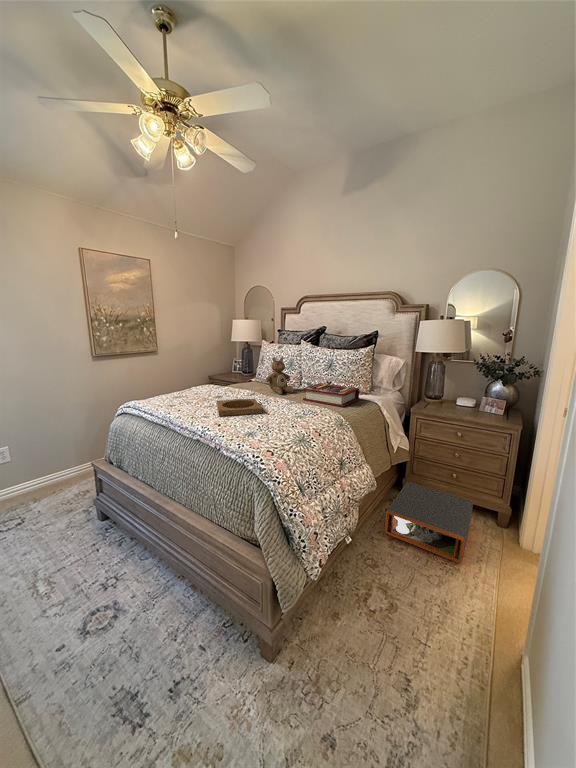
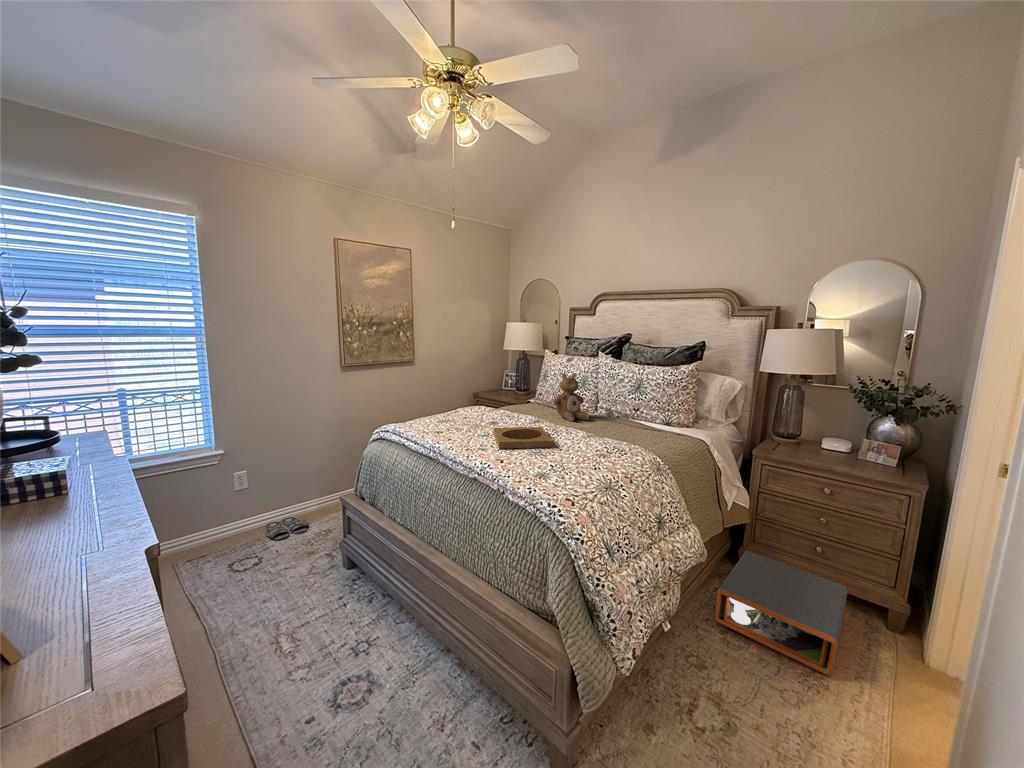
book: present [303,383,359,407] -> none [602,409,680,443]
slippers: none [29,483,68,503] -> present [266,517,308,540]

